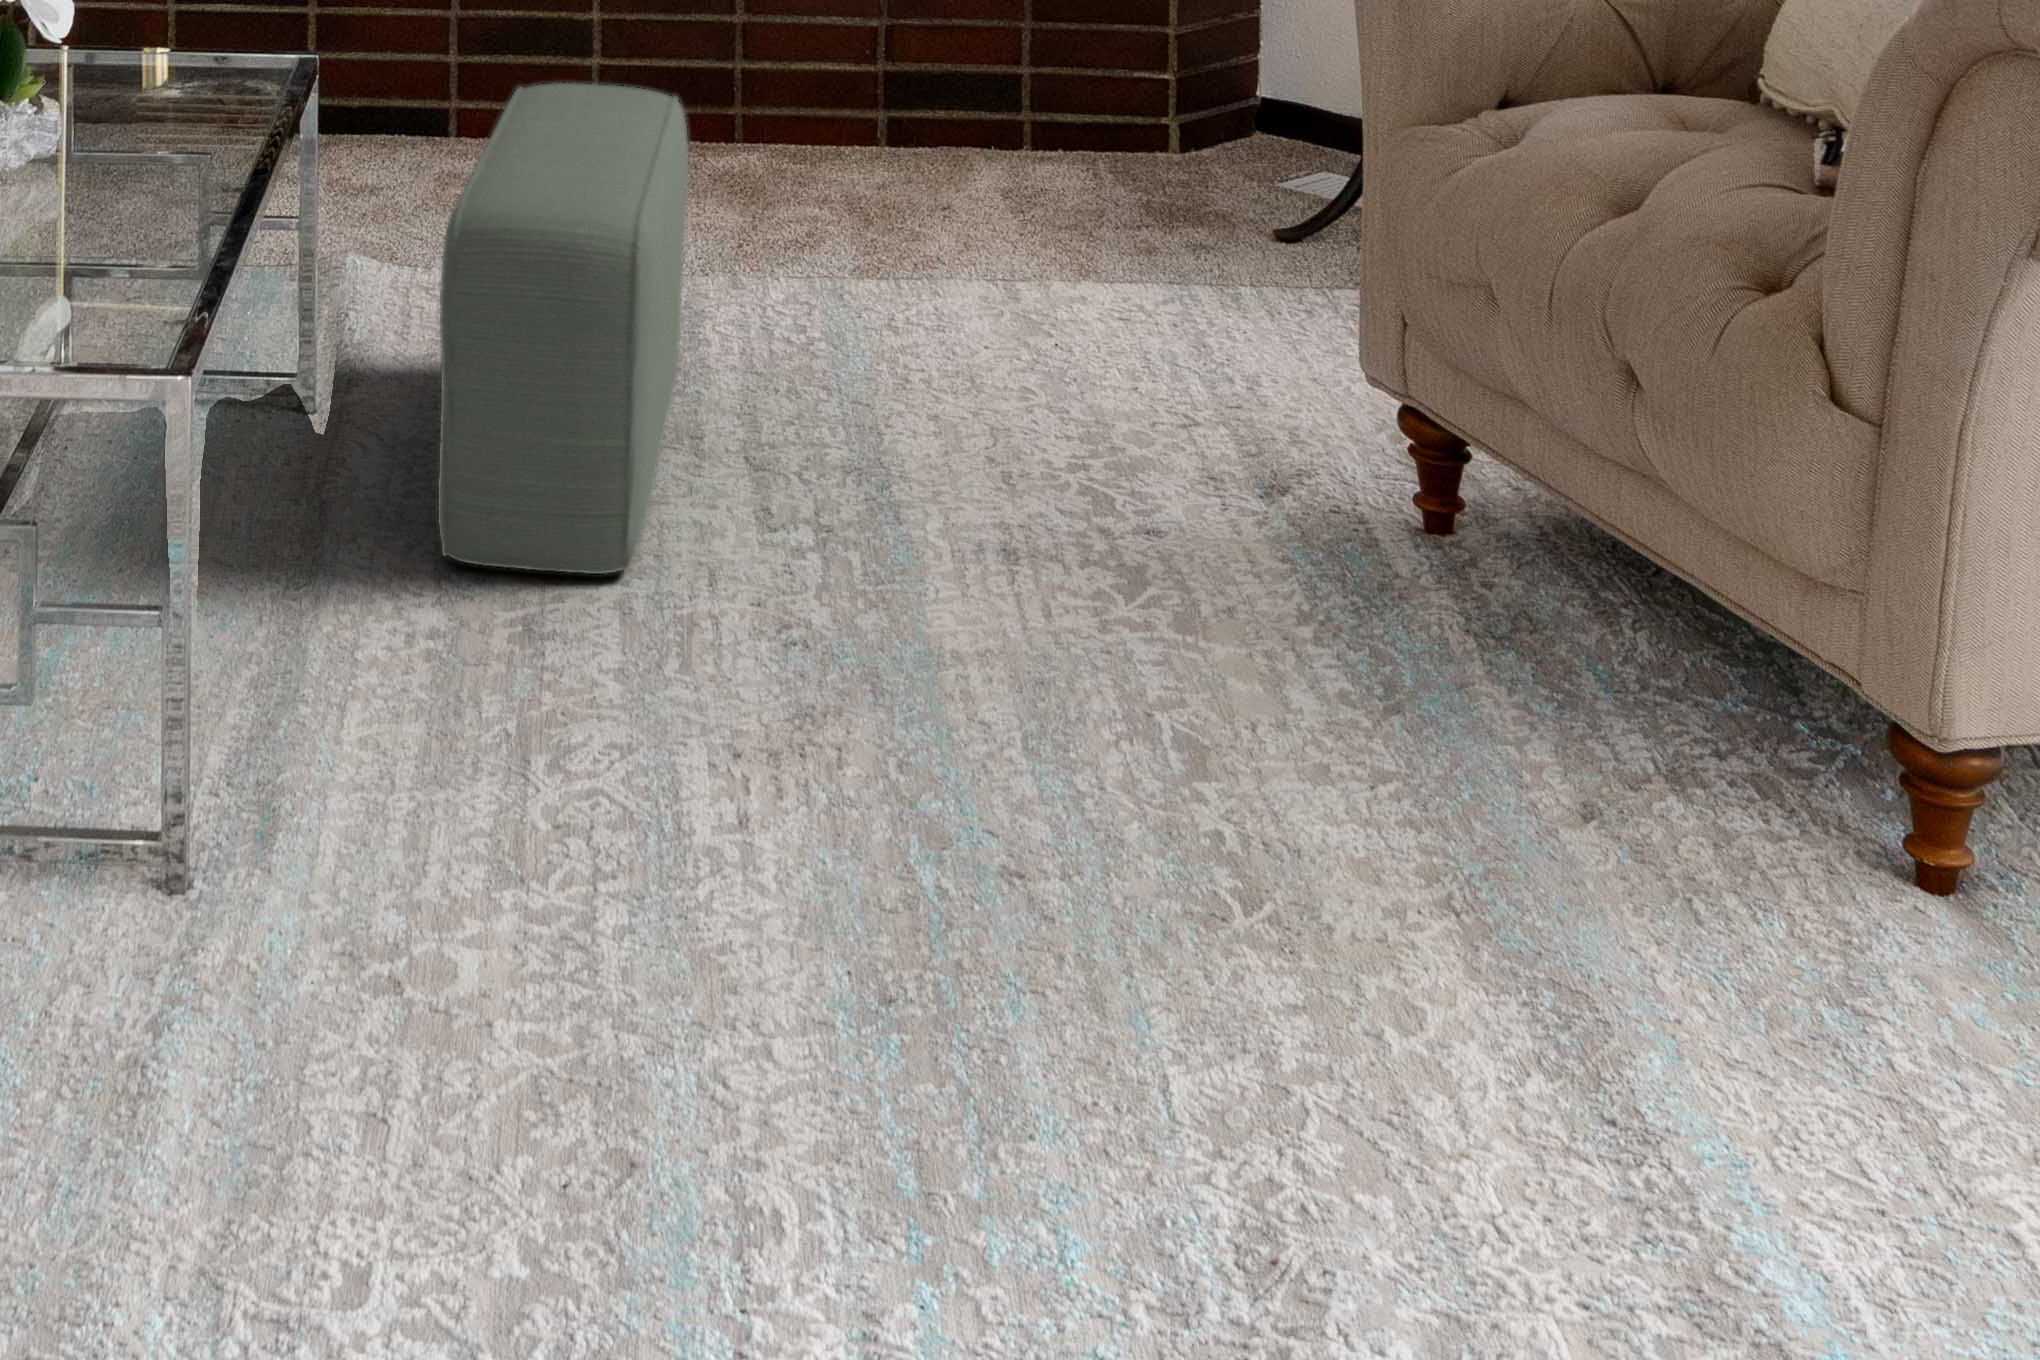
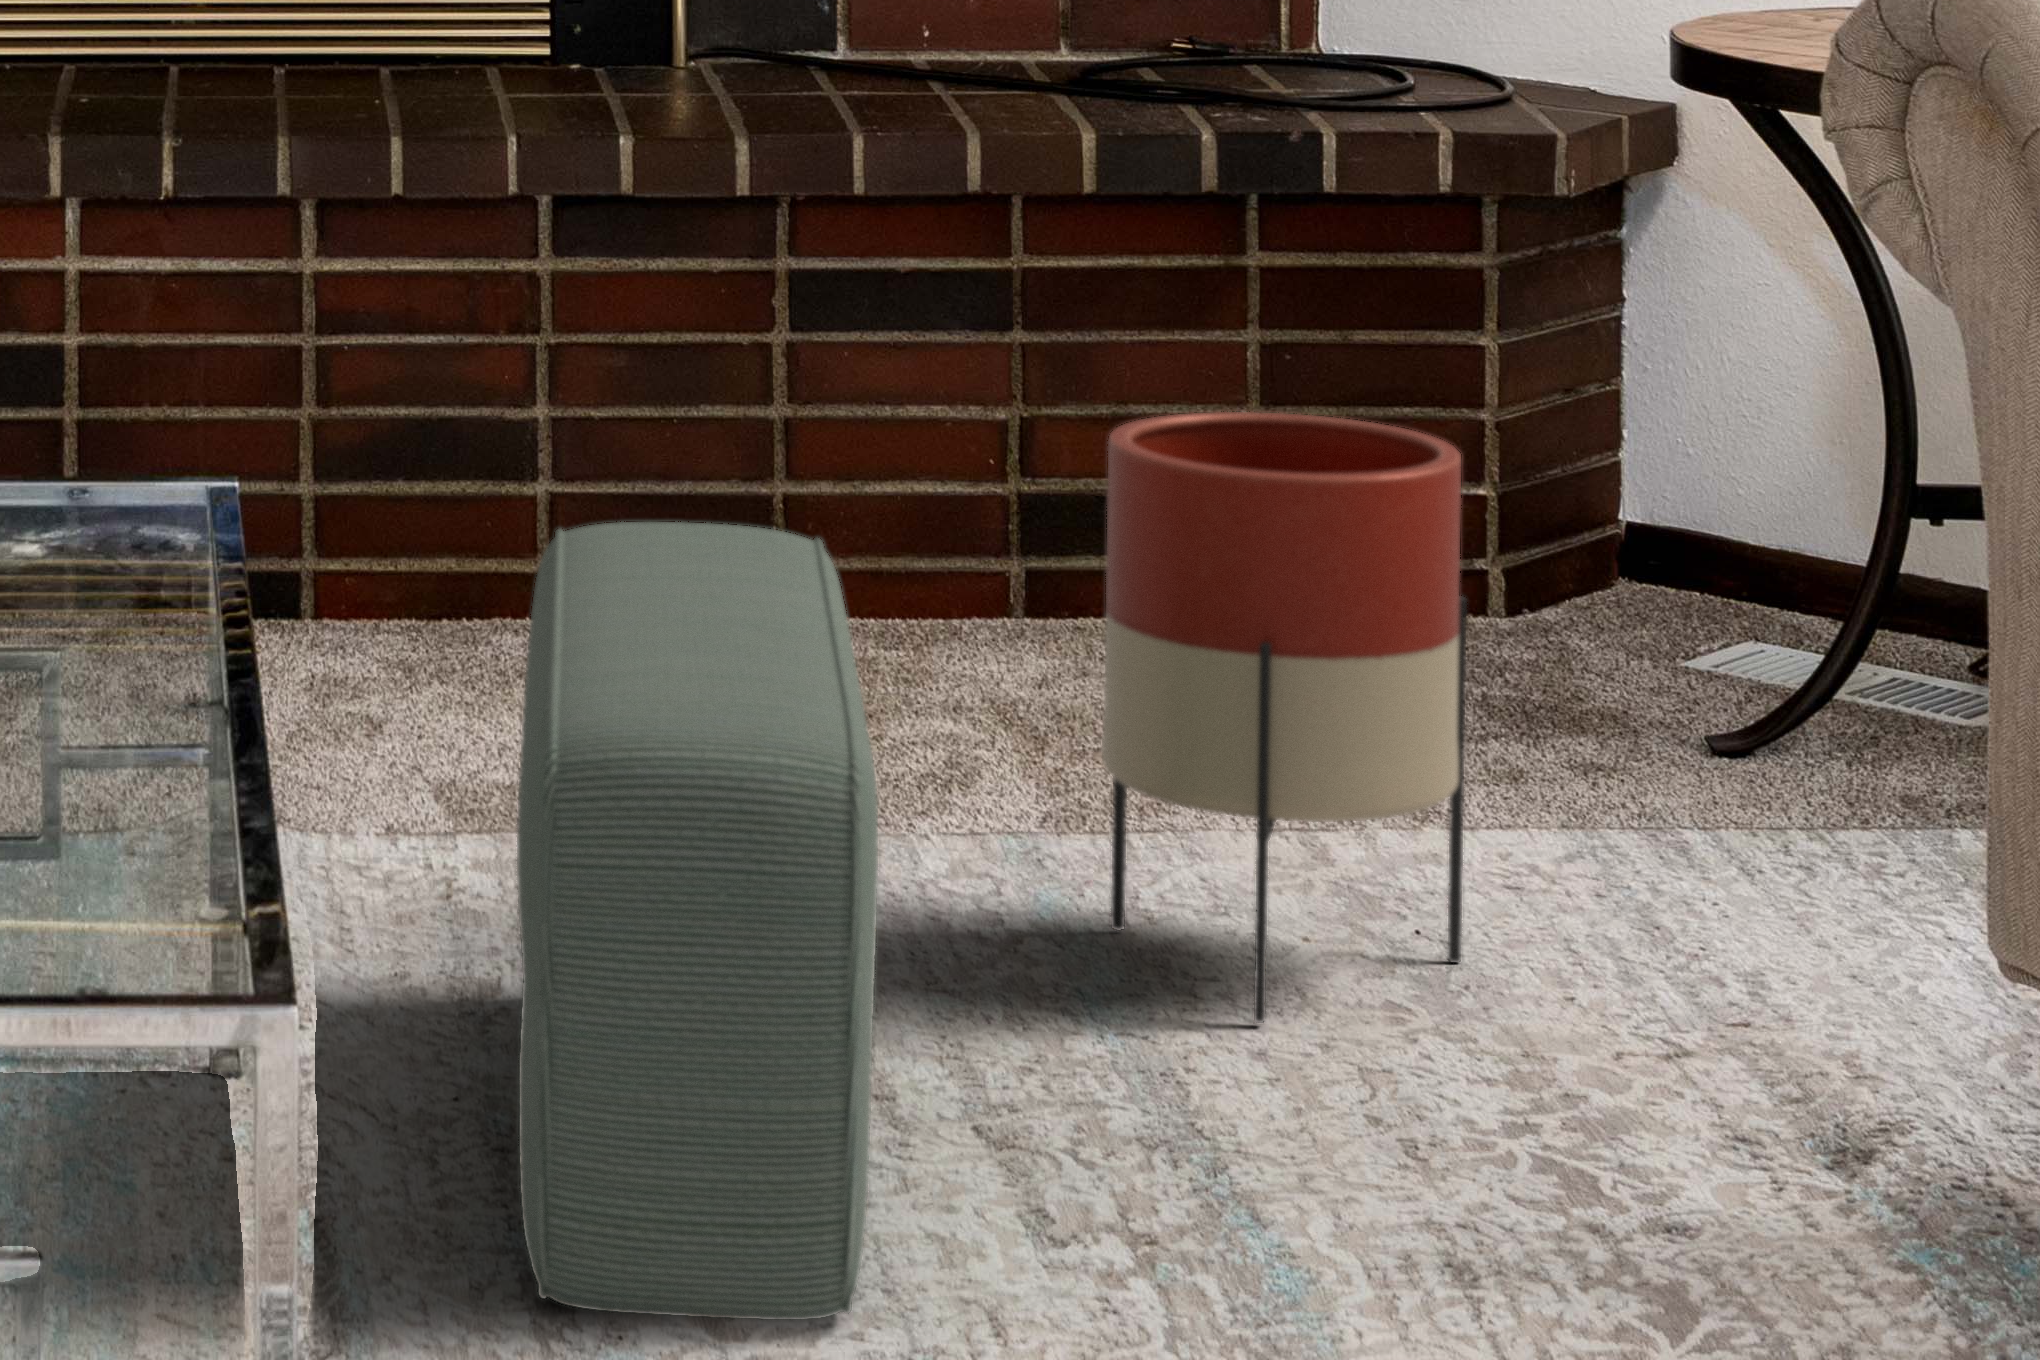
planter: none [859,24,1084,398] -> present [1102,412,1467,1023]

